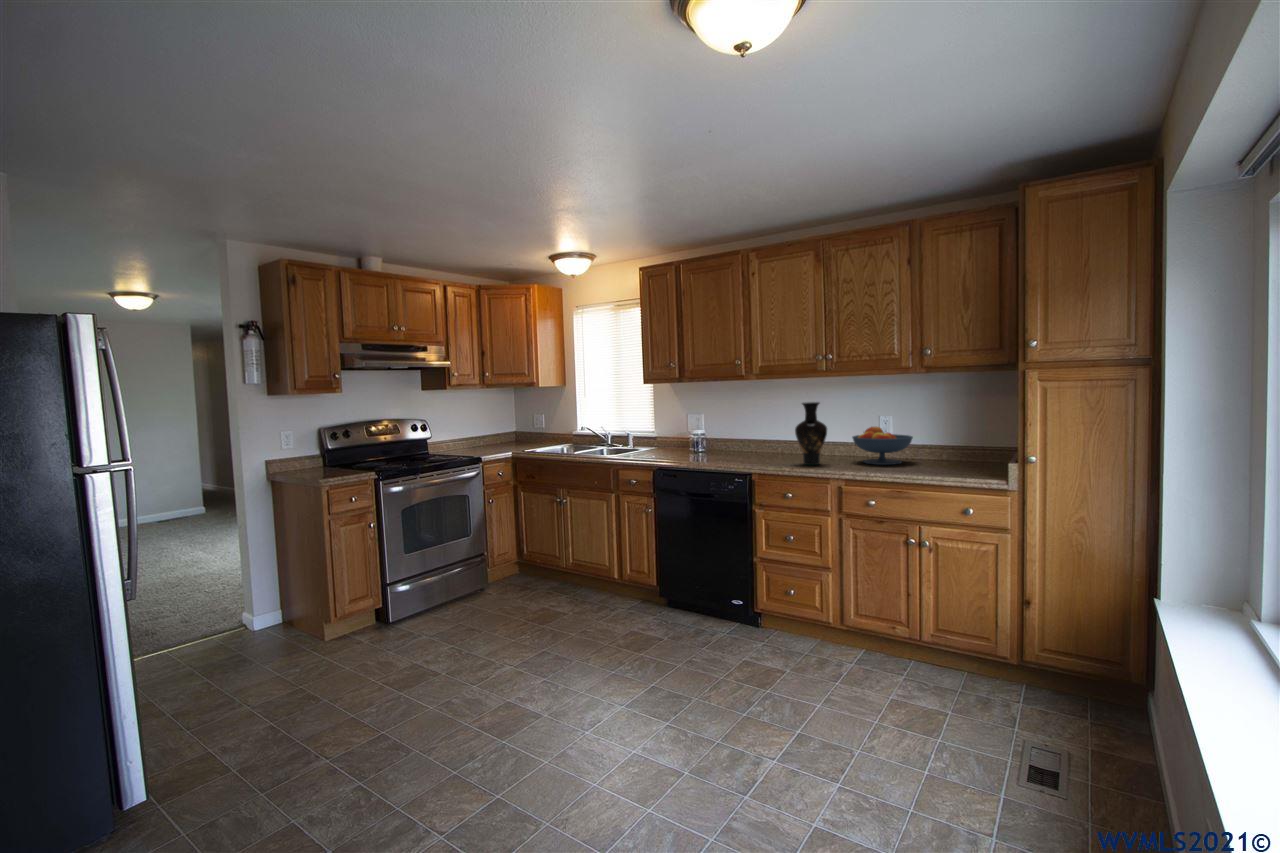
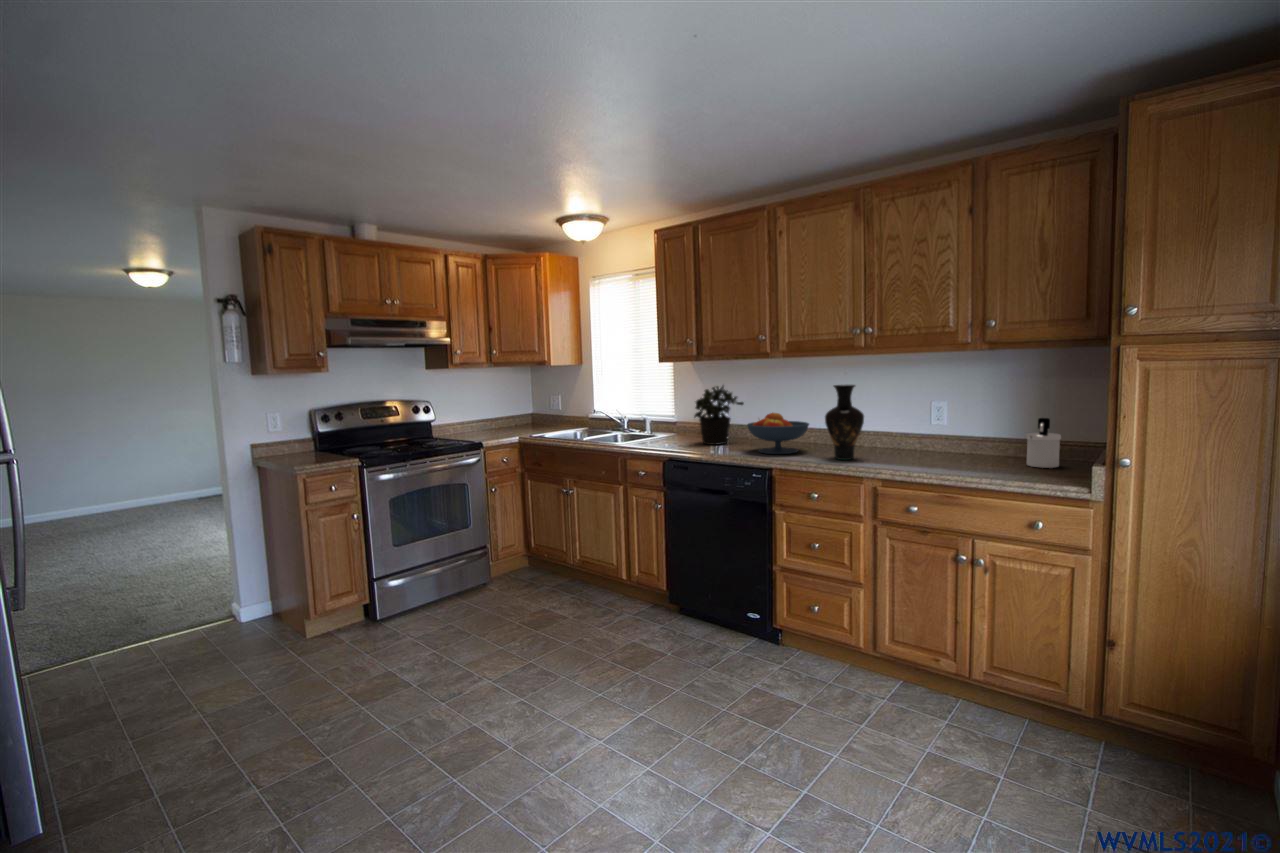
potted plant: none [677,403,720,456] -> present [694,386,744,445]
fruit bowl: present [852,427,913,465] -> present [747,413,809,454]
soap dispenser: none [957,428,984,468] -> present [1026,418,1061,468]

